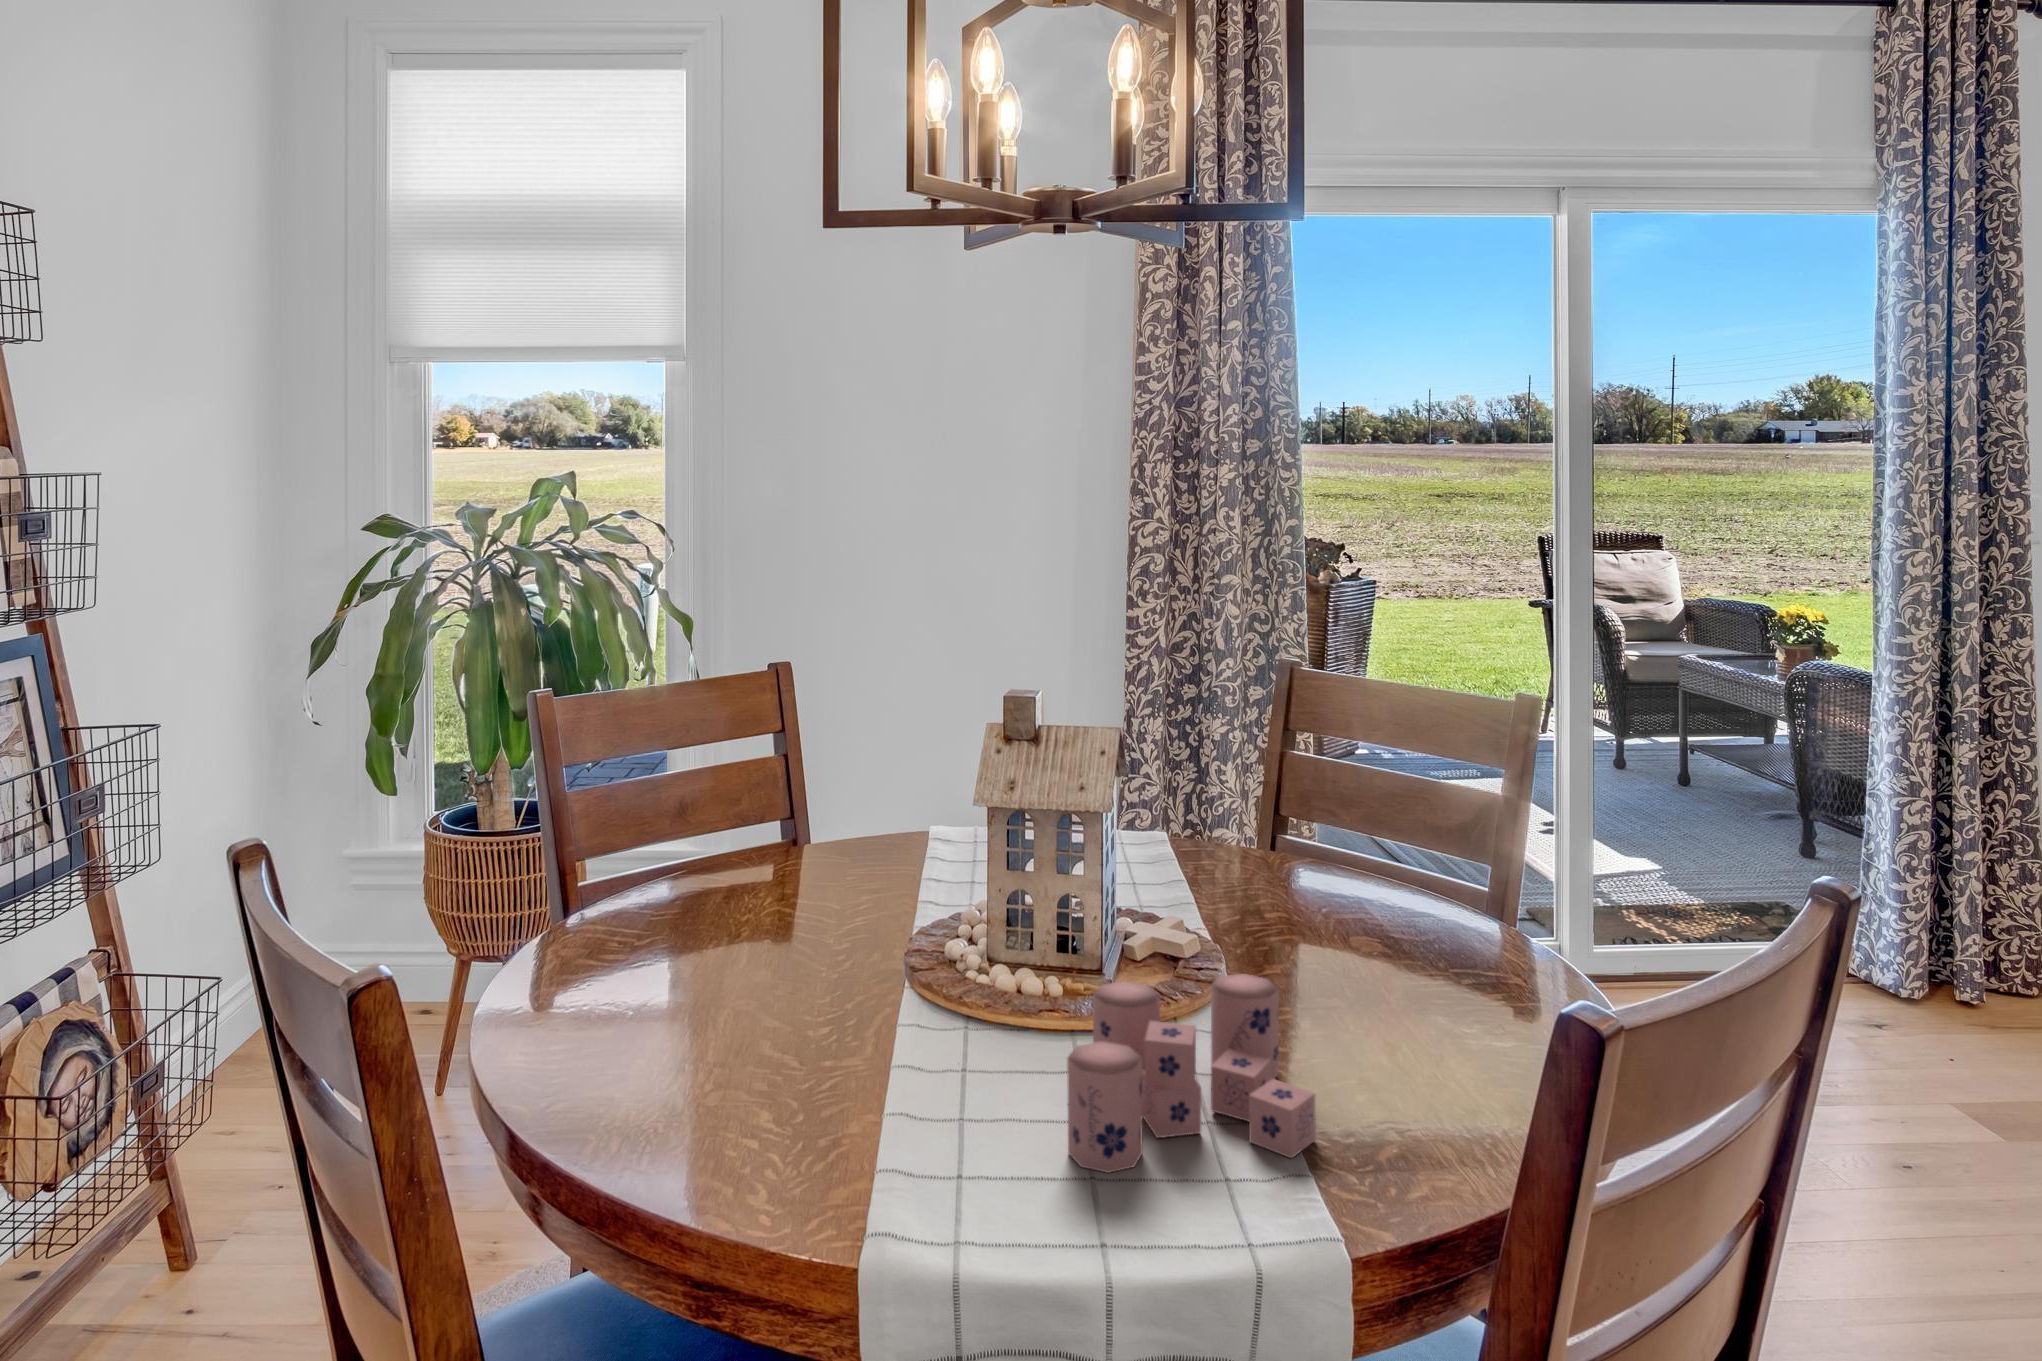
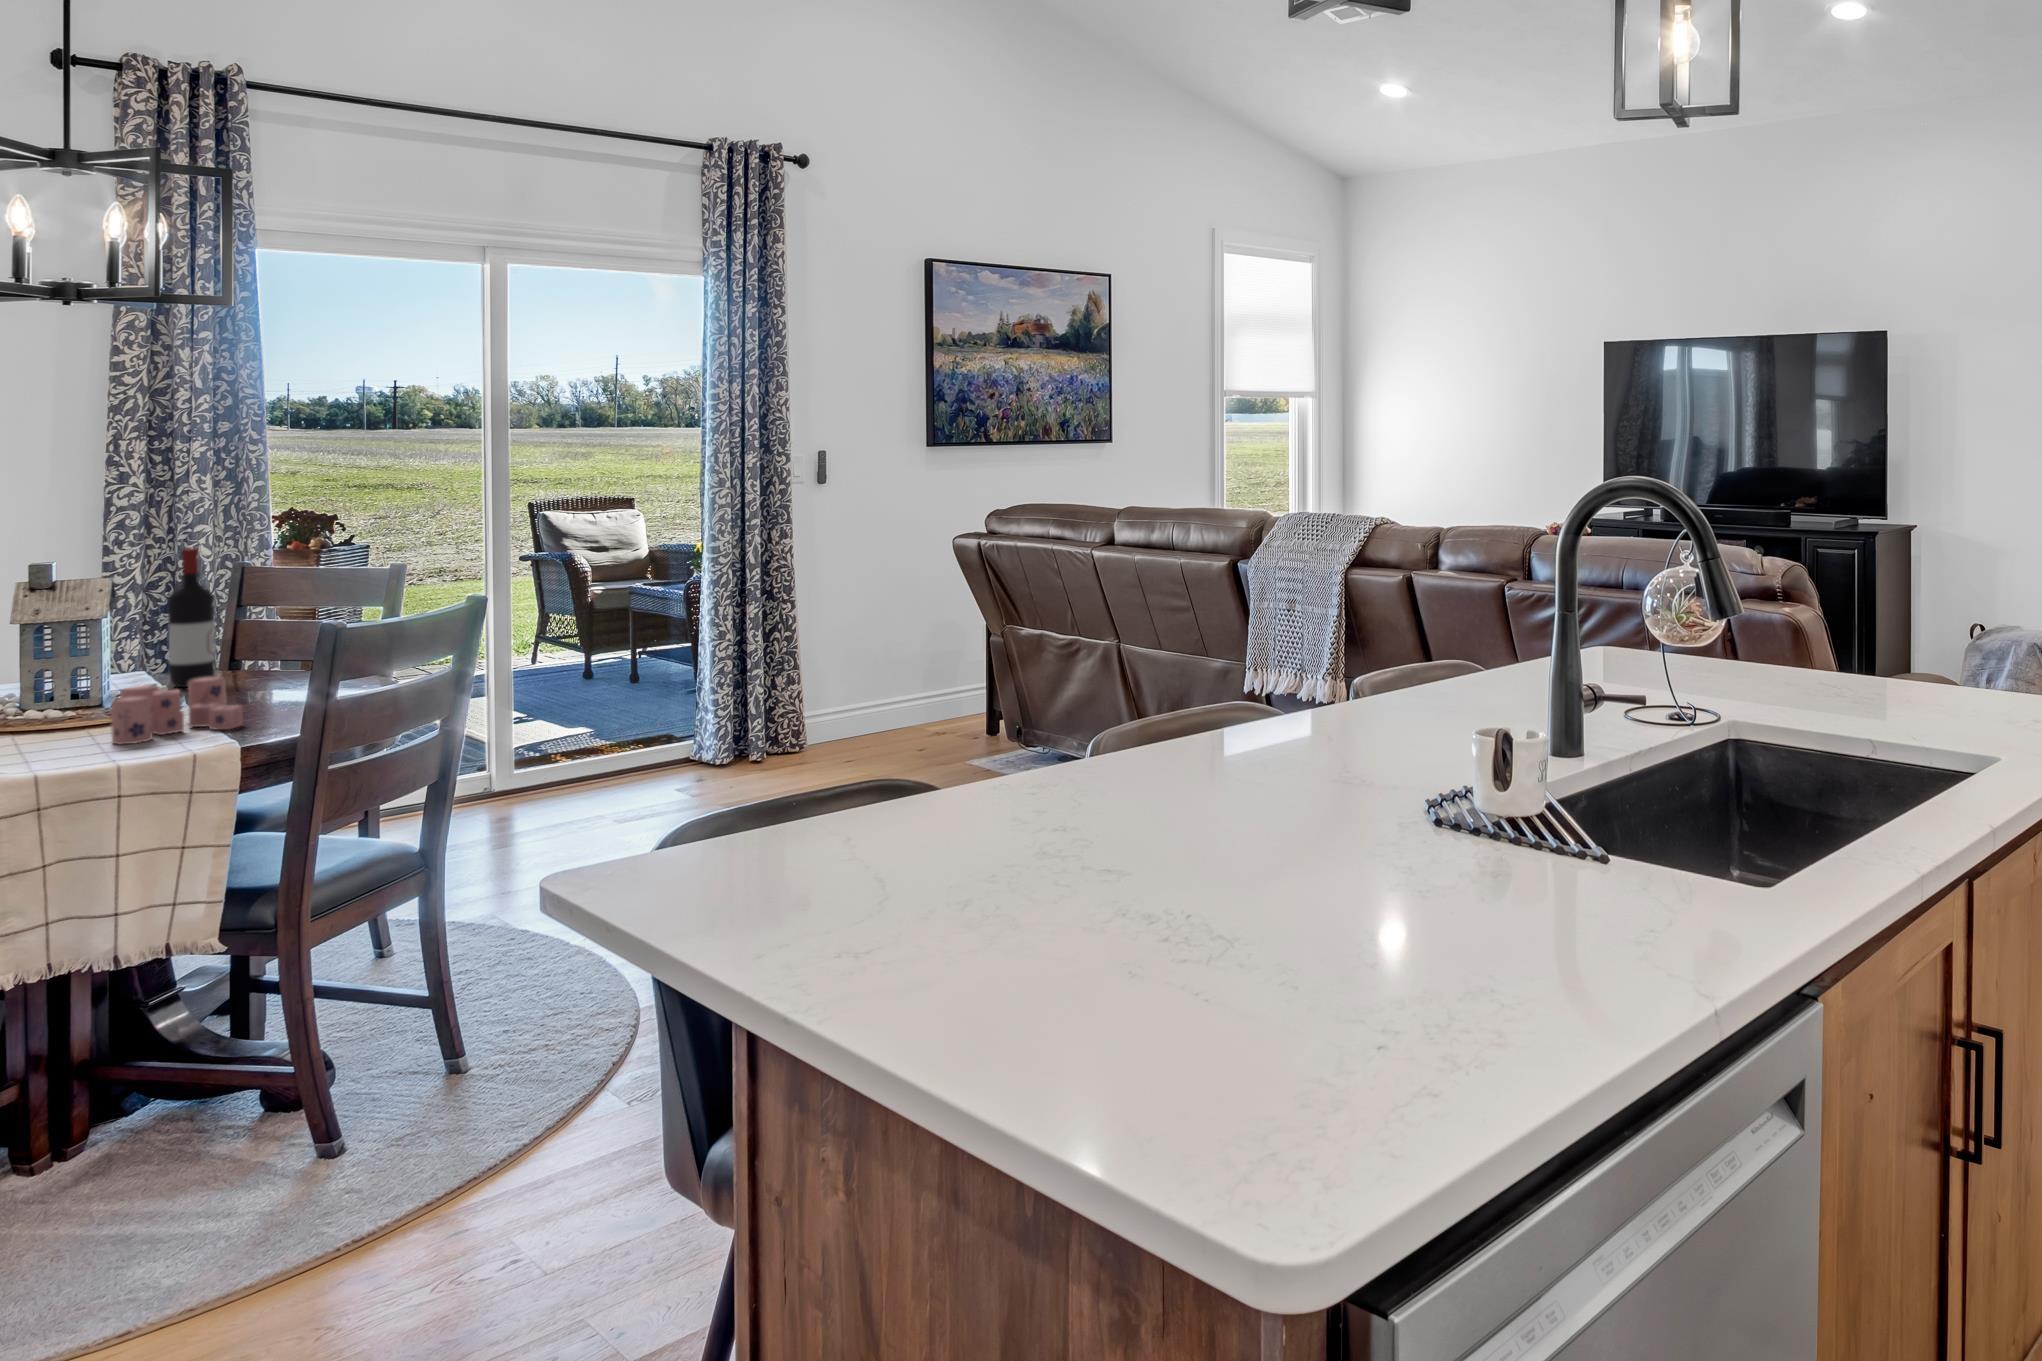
wine bottle: none [1185,650,1250,901] -> present [168,548,215,687]

